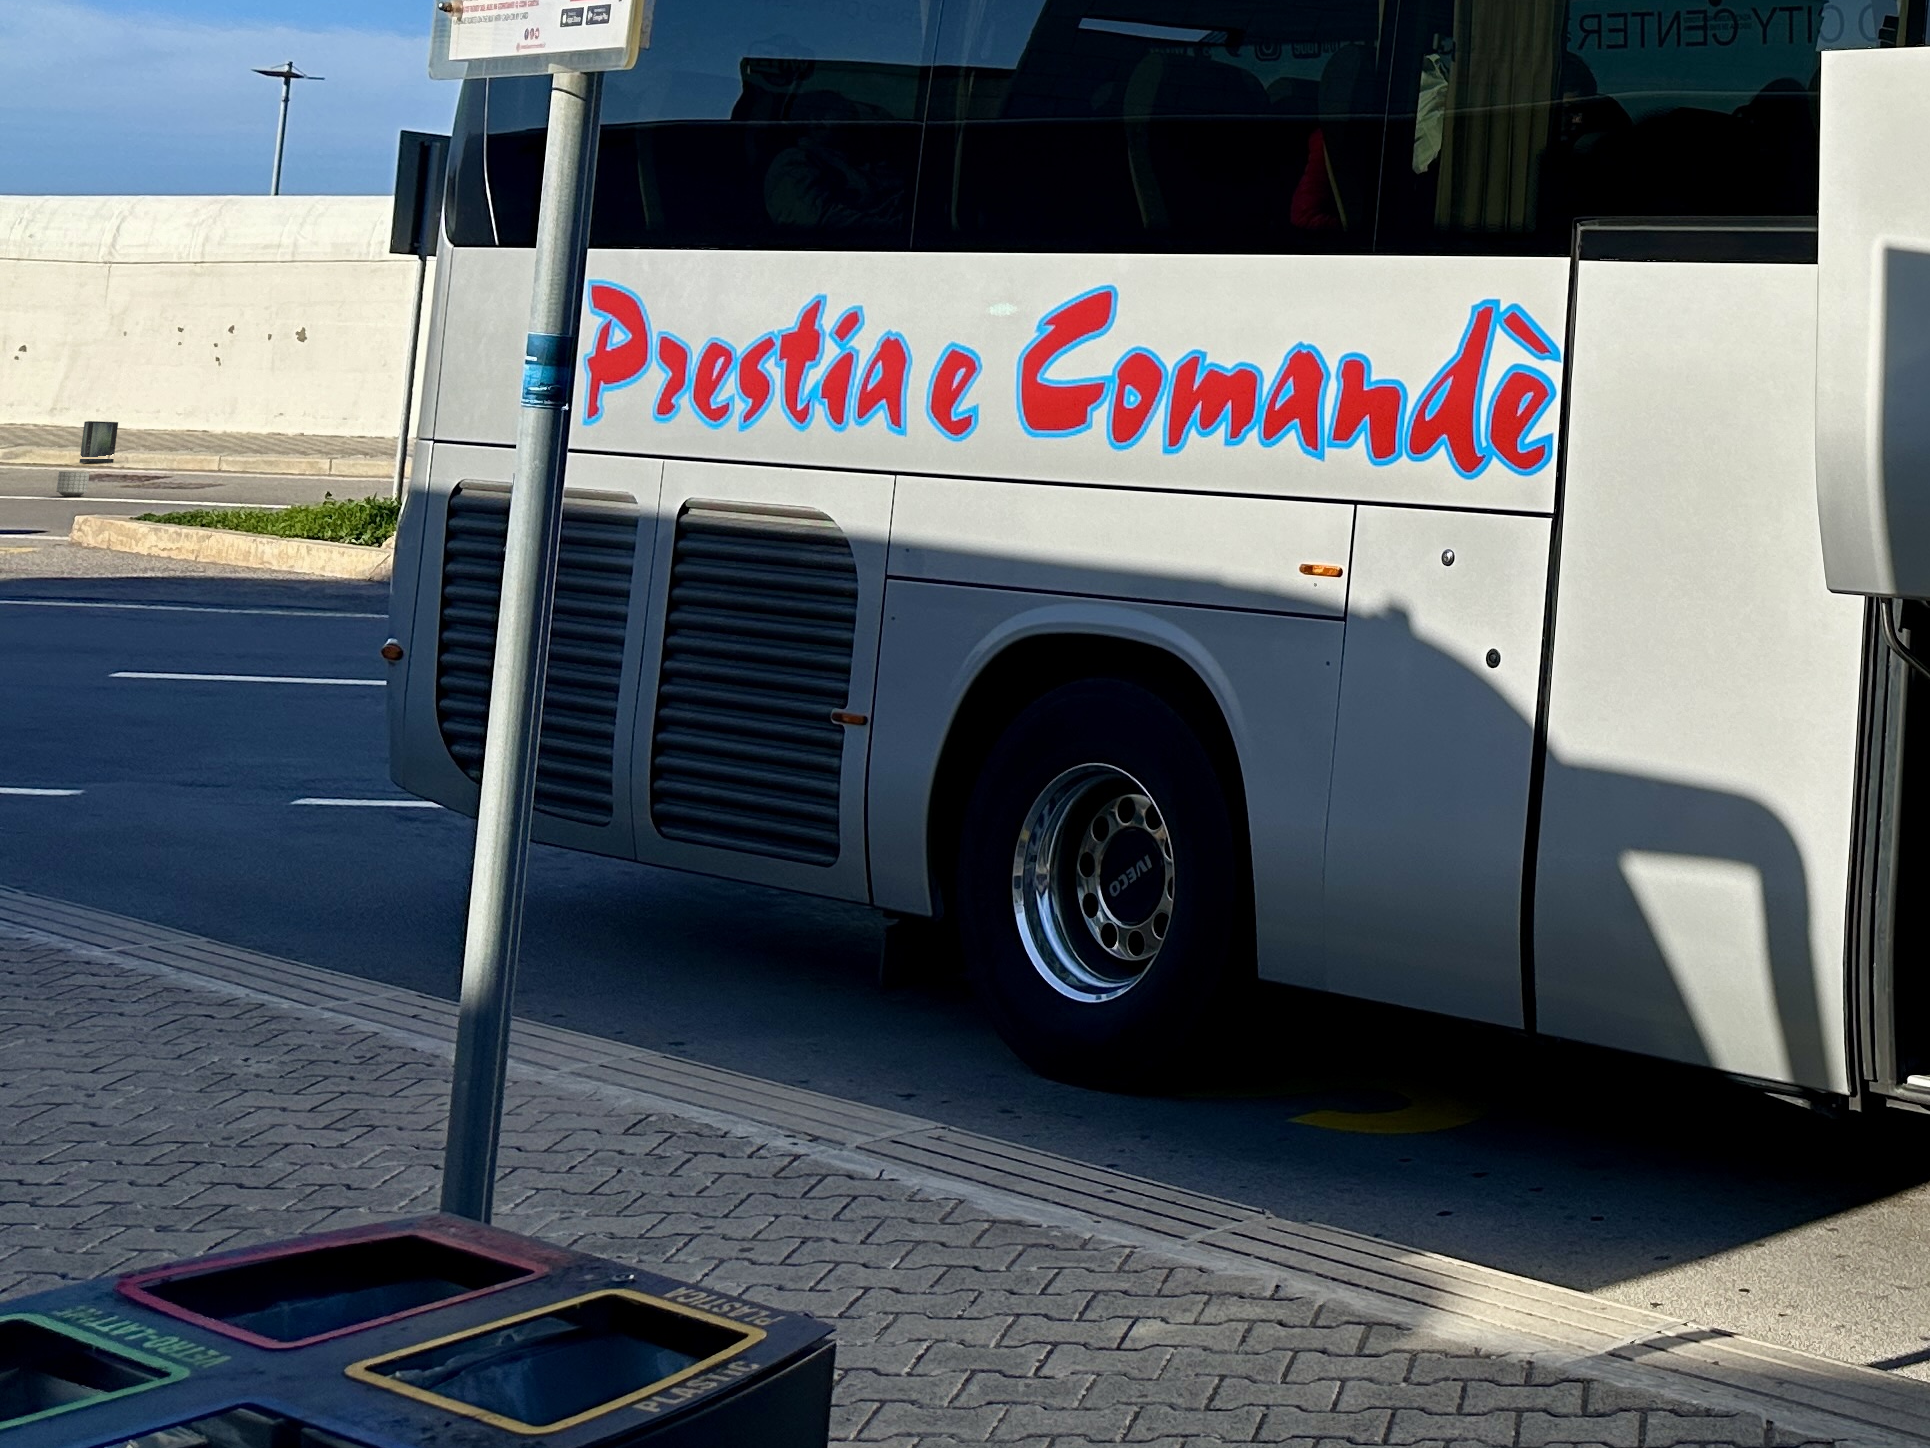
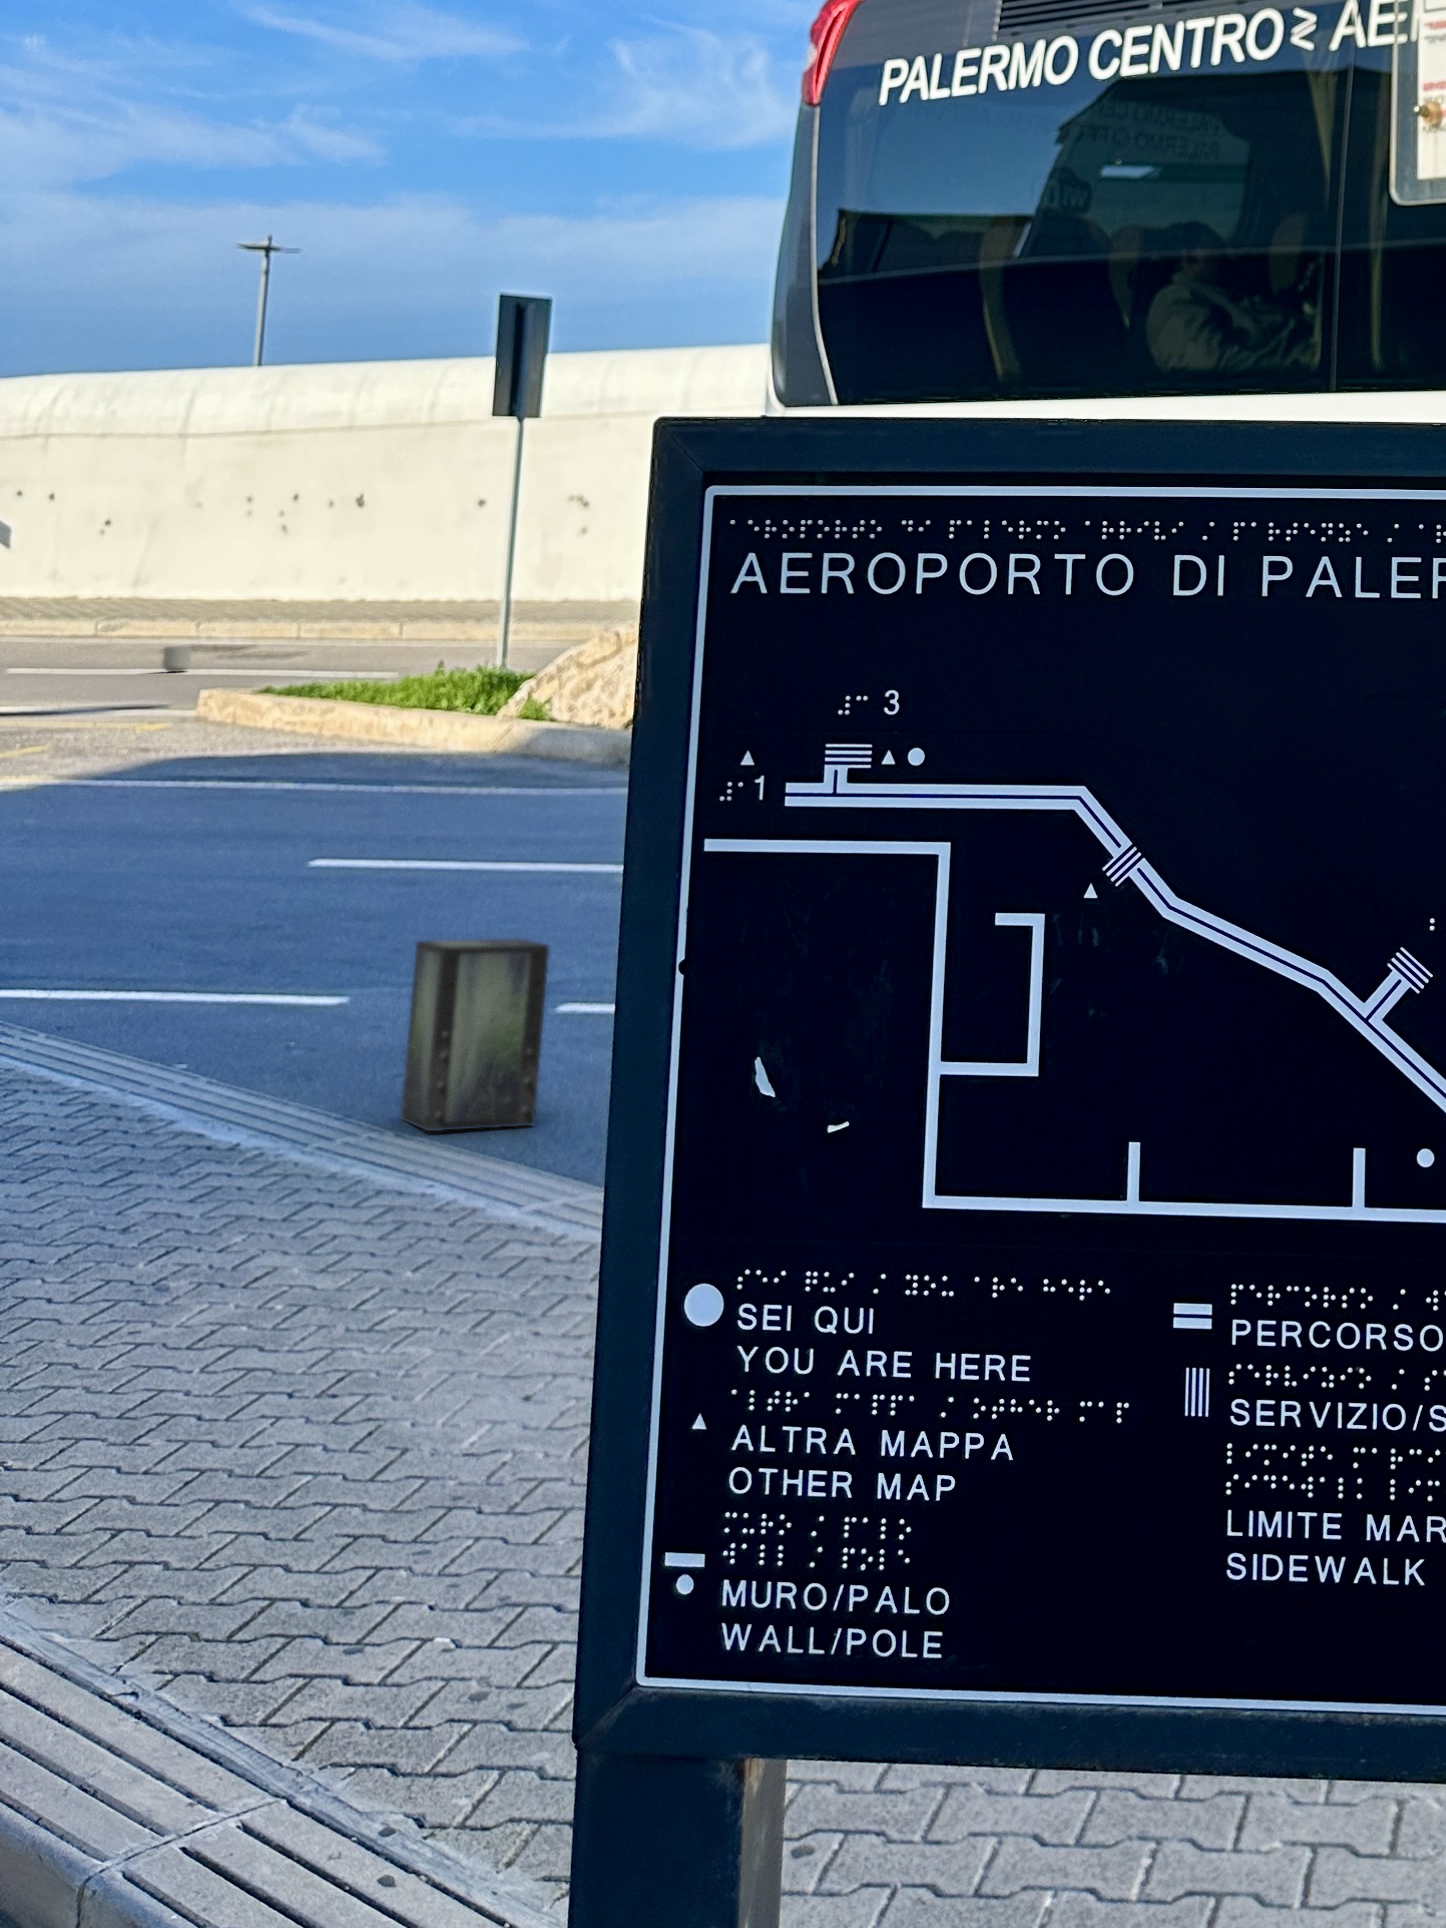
storage box: present [80,421,118,463] -> present [400,939,549,1131]

